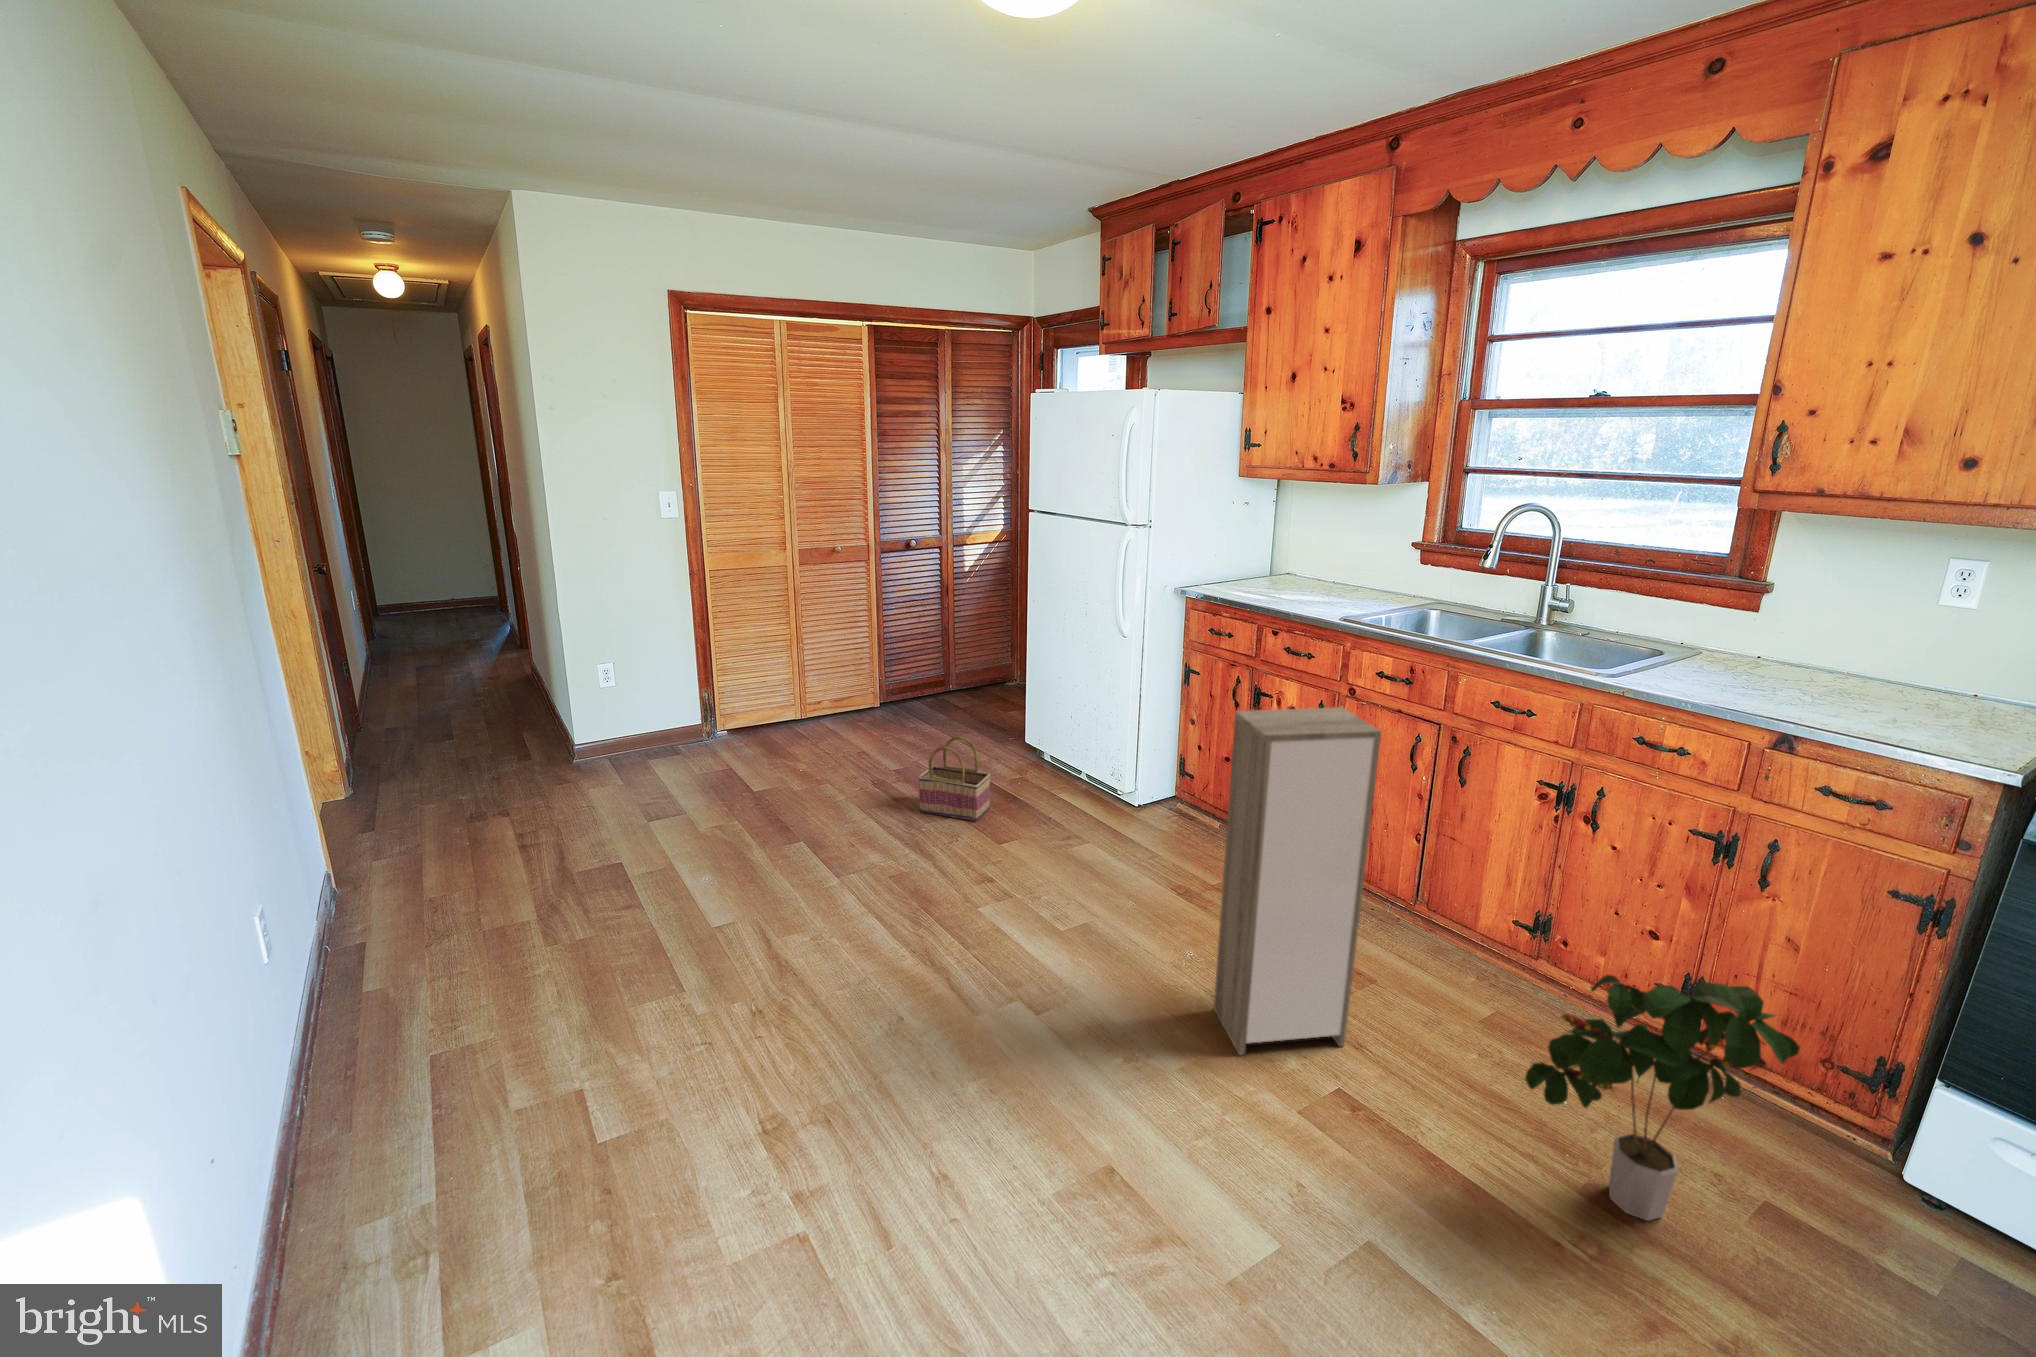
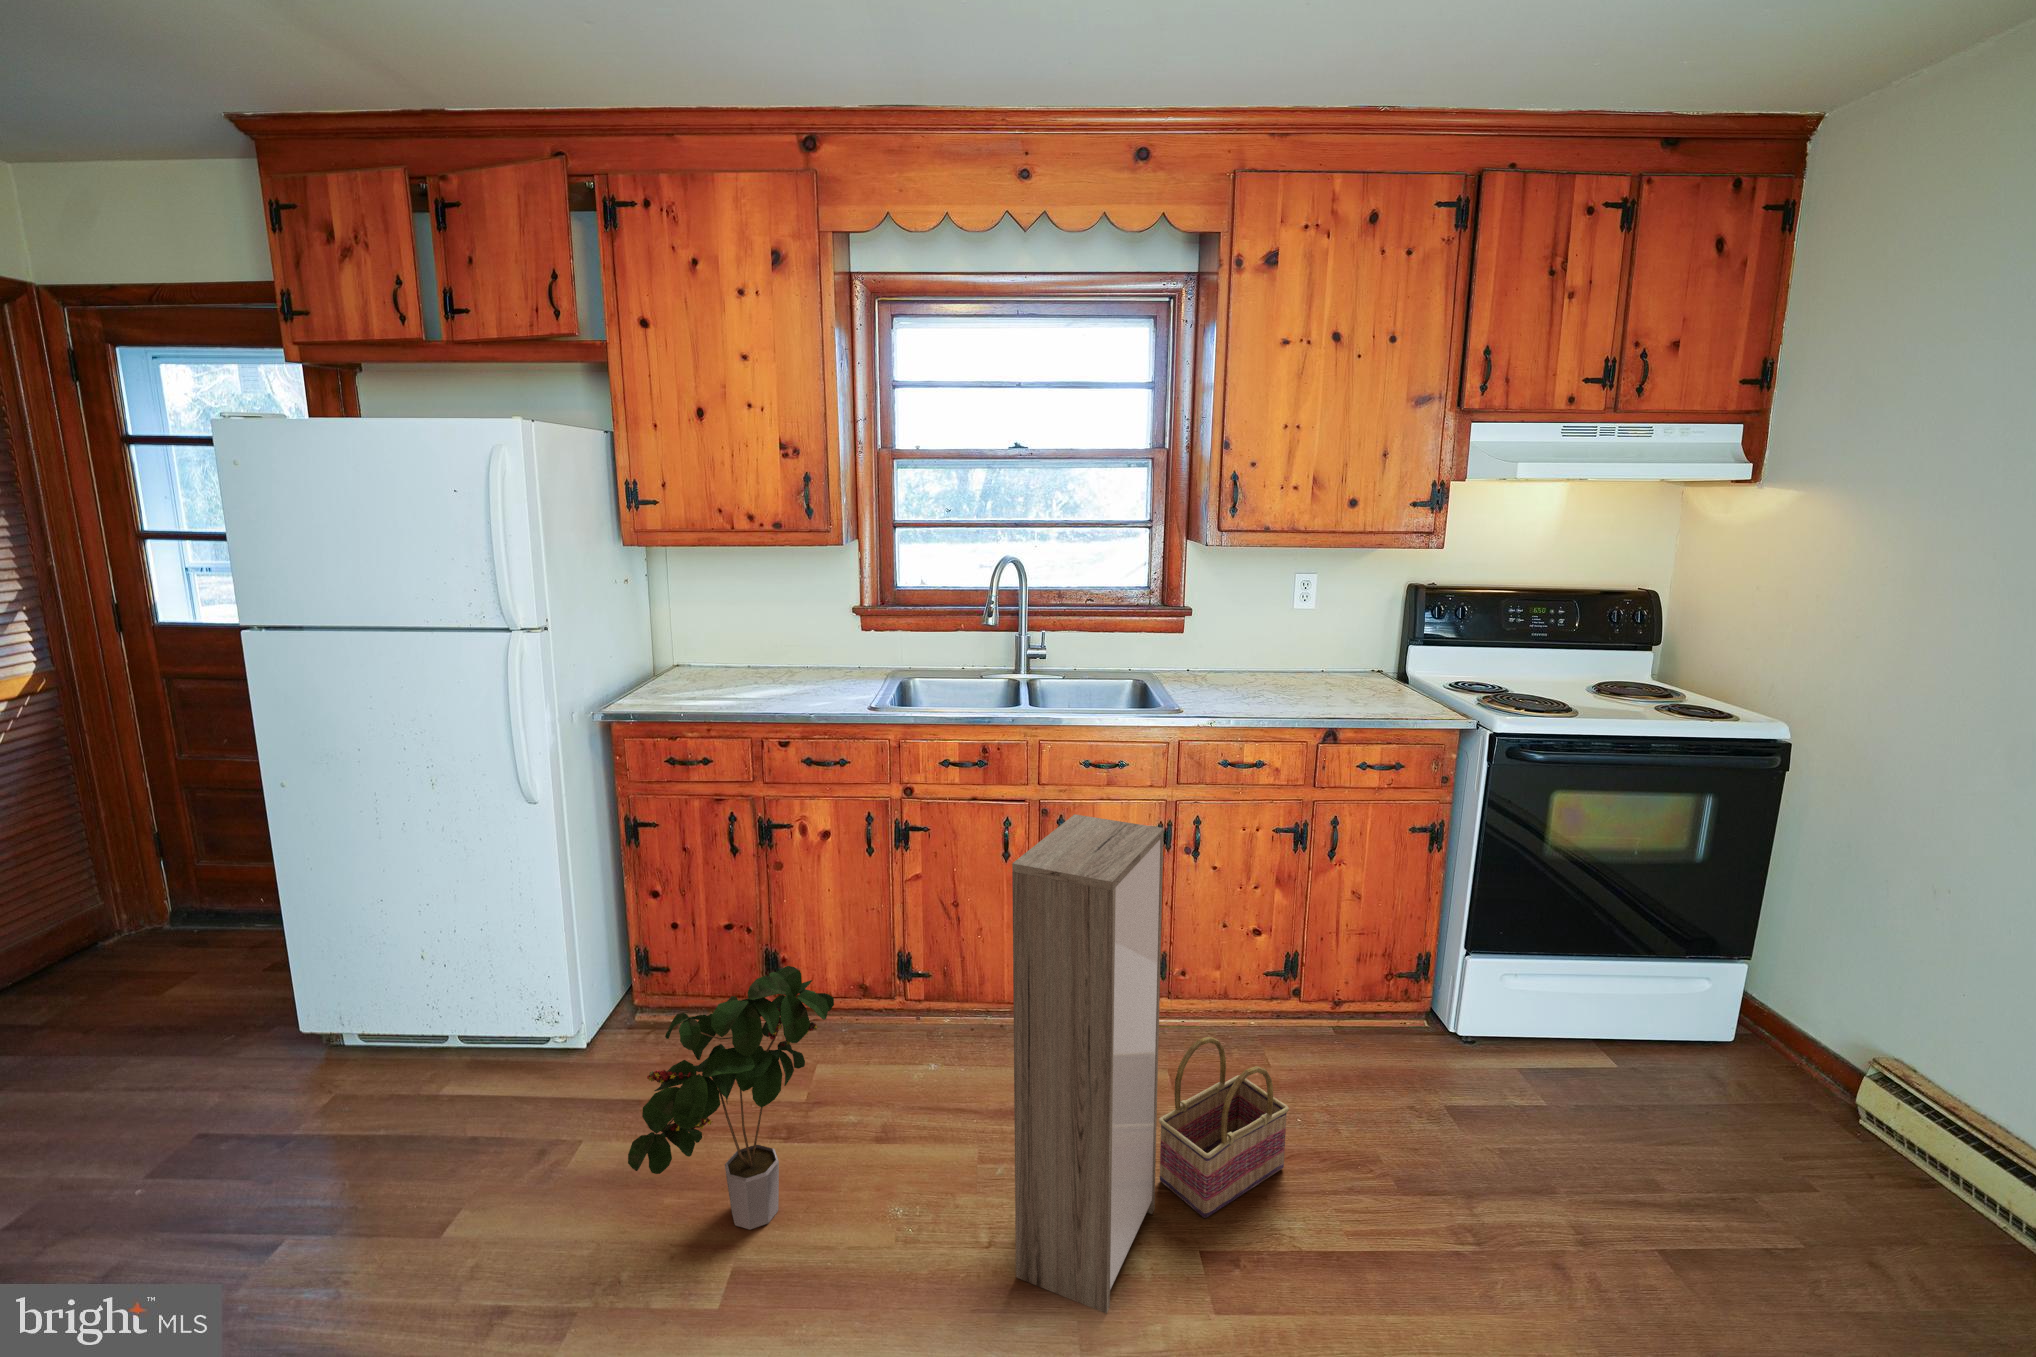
basket: present [918,736,991,821] -> present [1159,1037,1289,1218]
potted plant: present [1525,975,1800,1221] -> present [628,966,834,1229]

